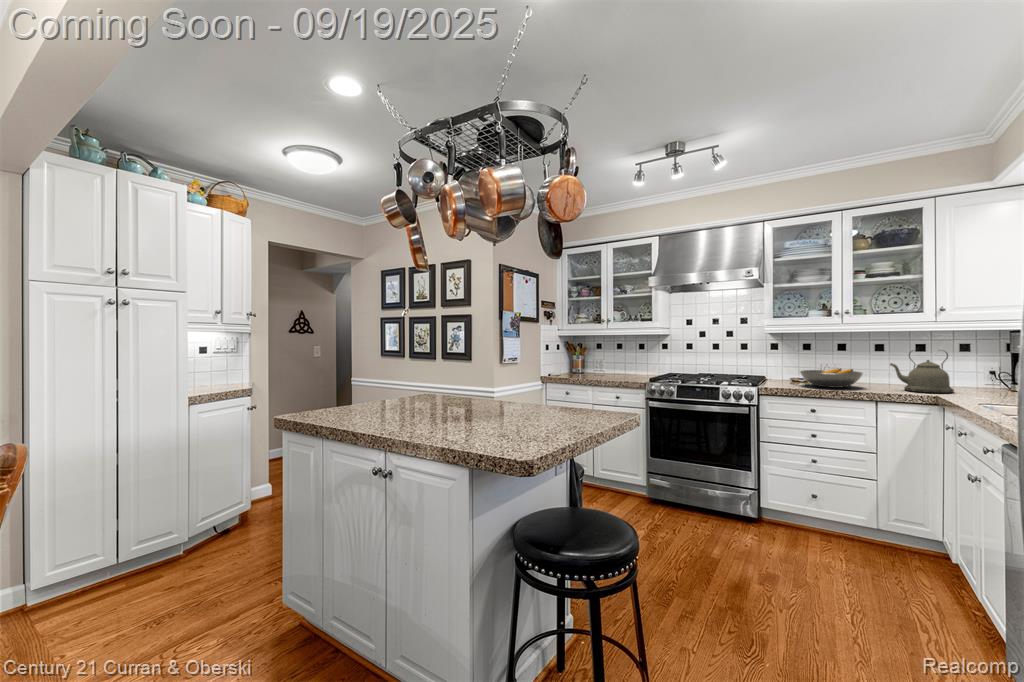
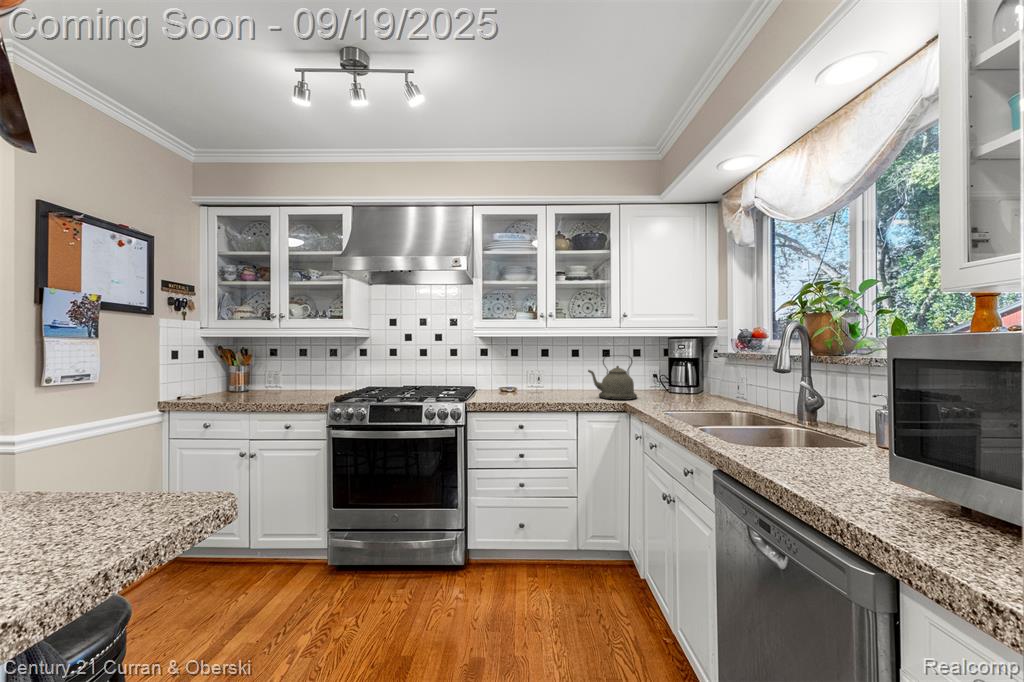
fruit bowl: present [800,368,863,388] -> none [508,377,566,398]

